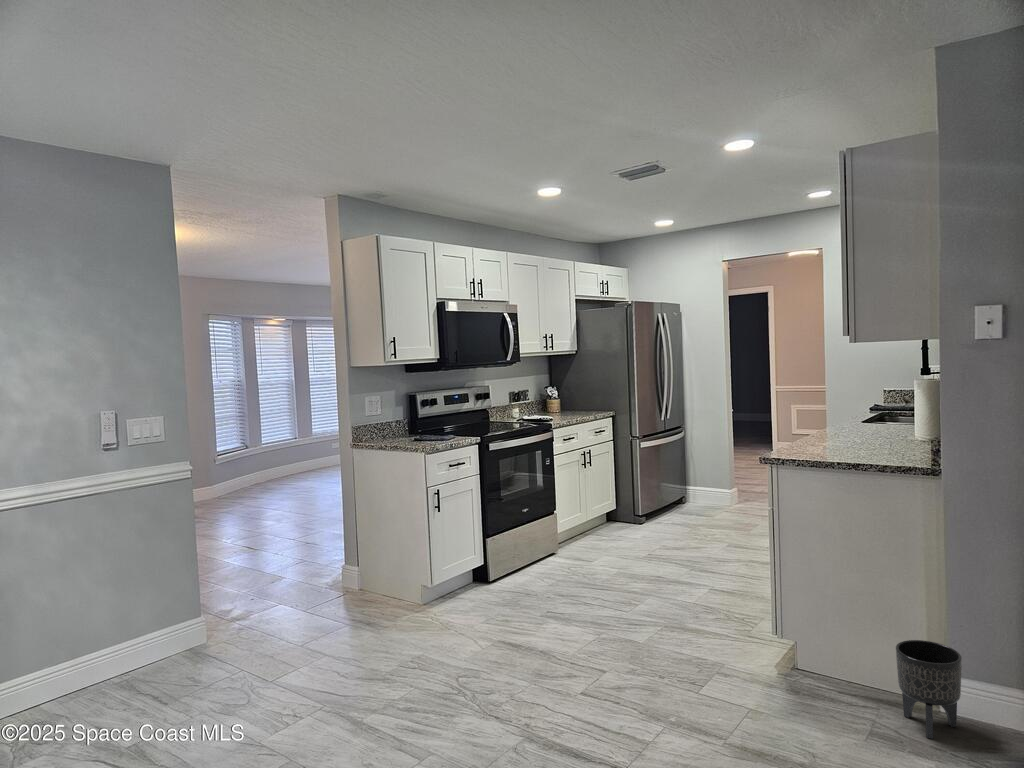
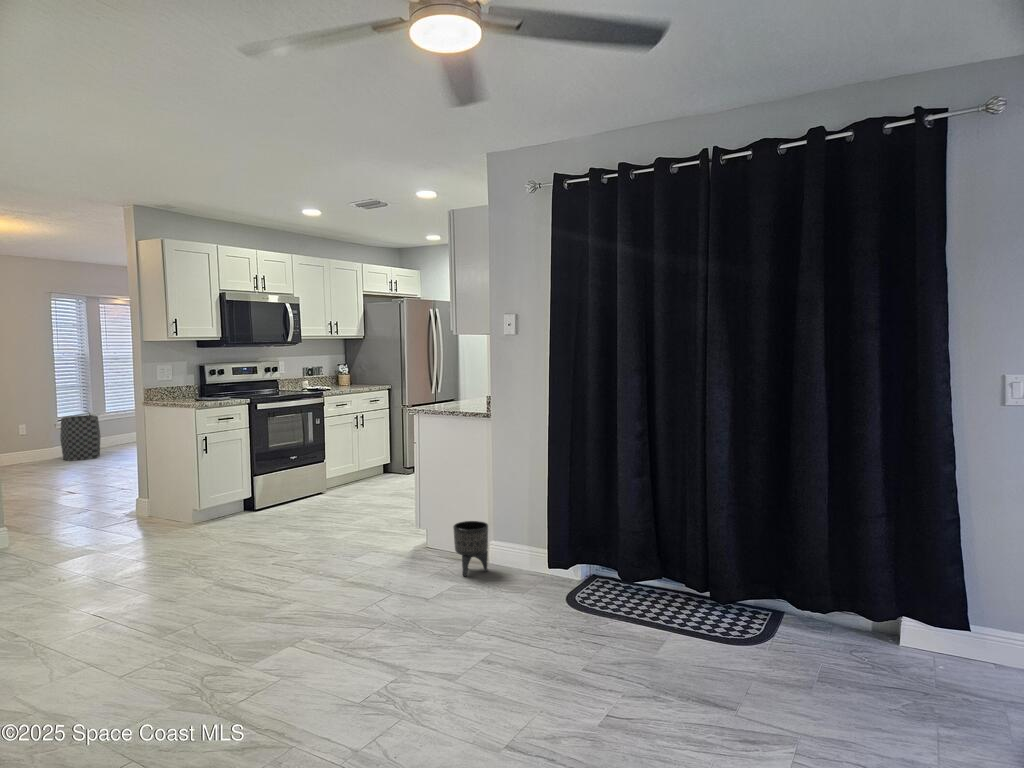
trash can: none [220,448,260,499] -> present [60,415,100,461]

